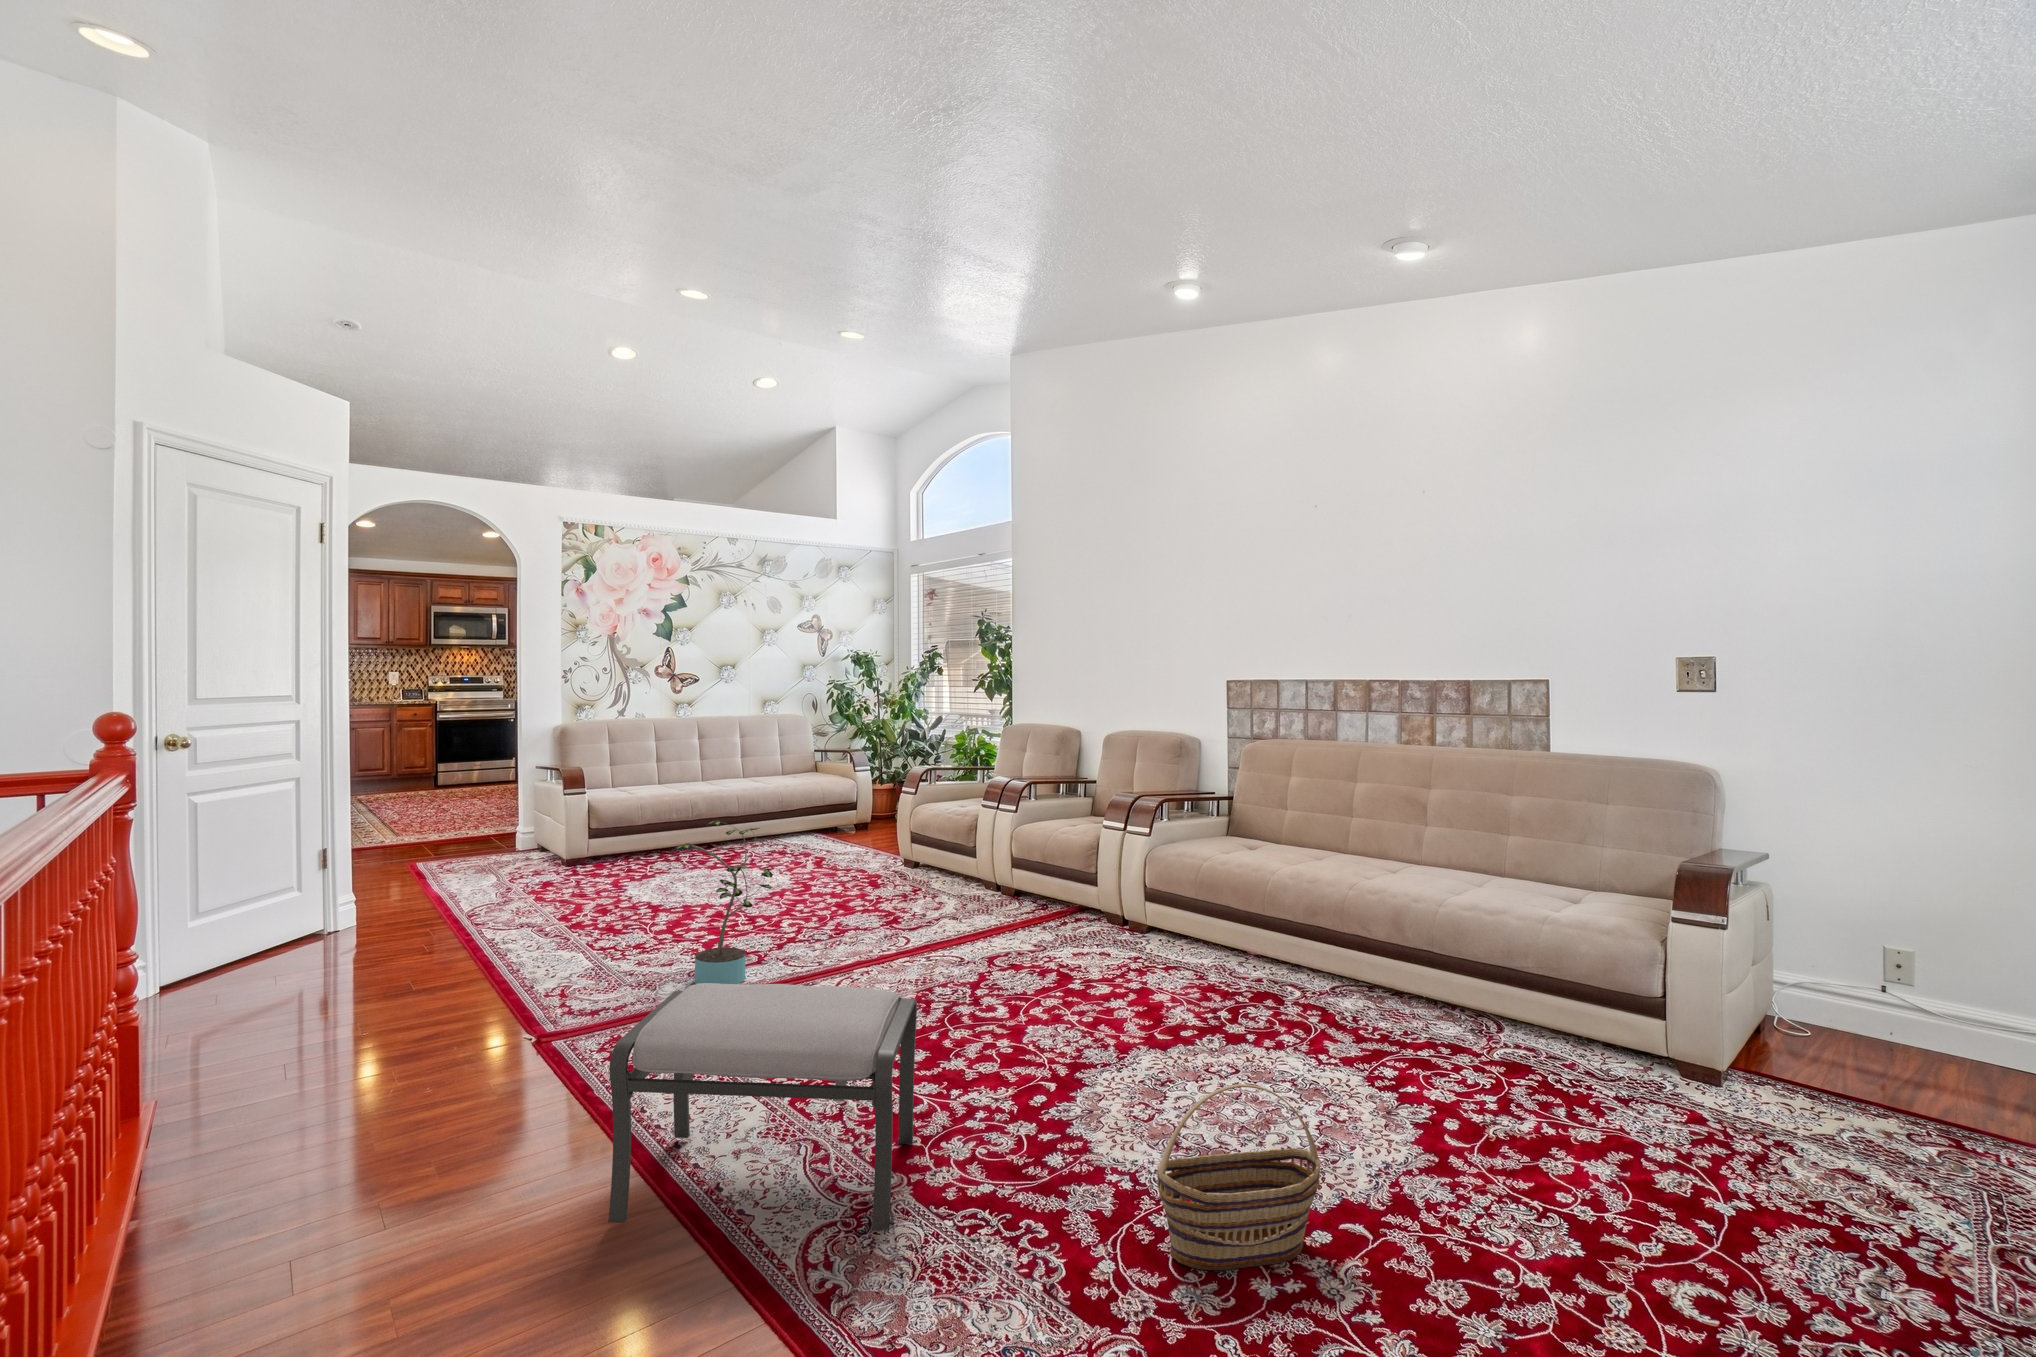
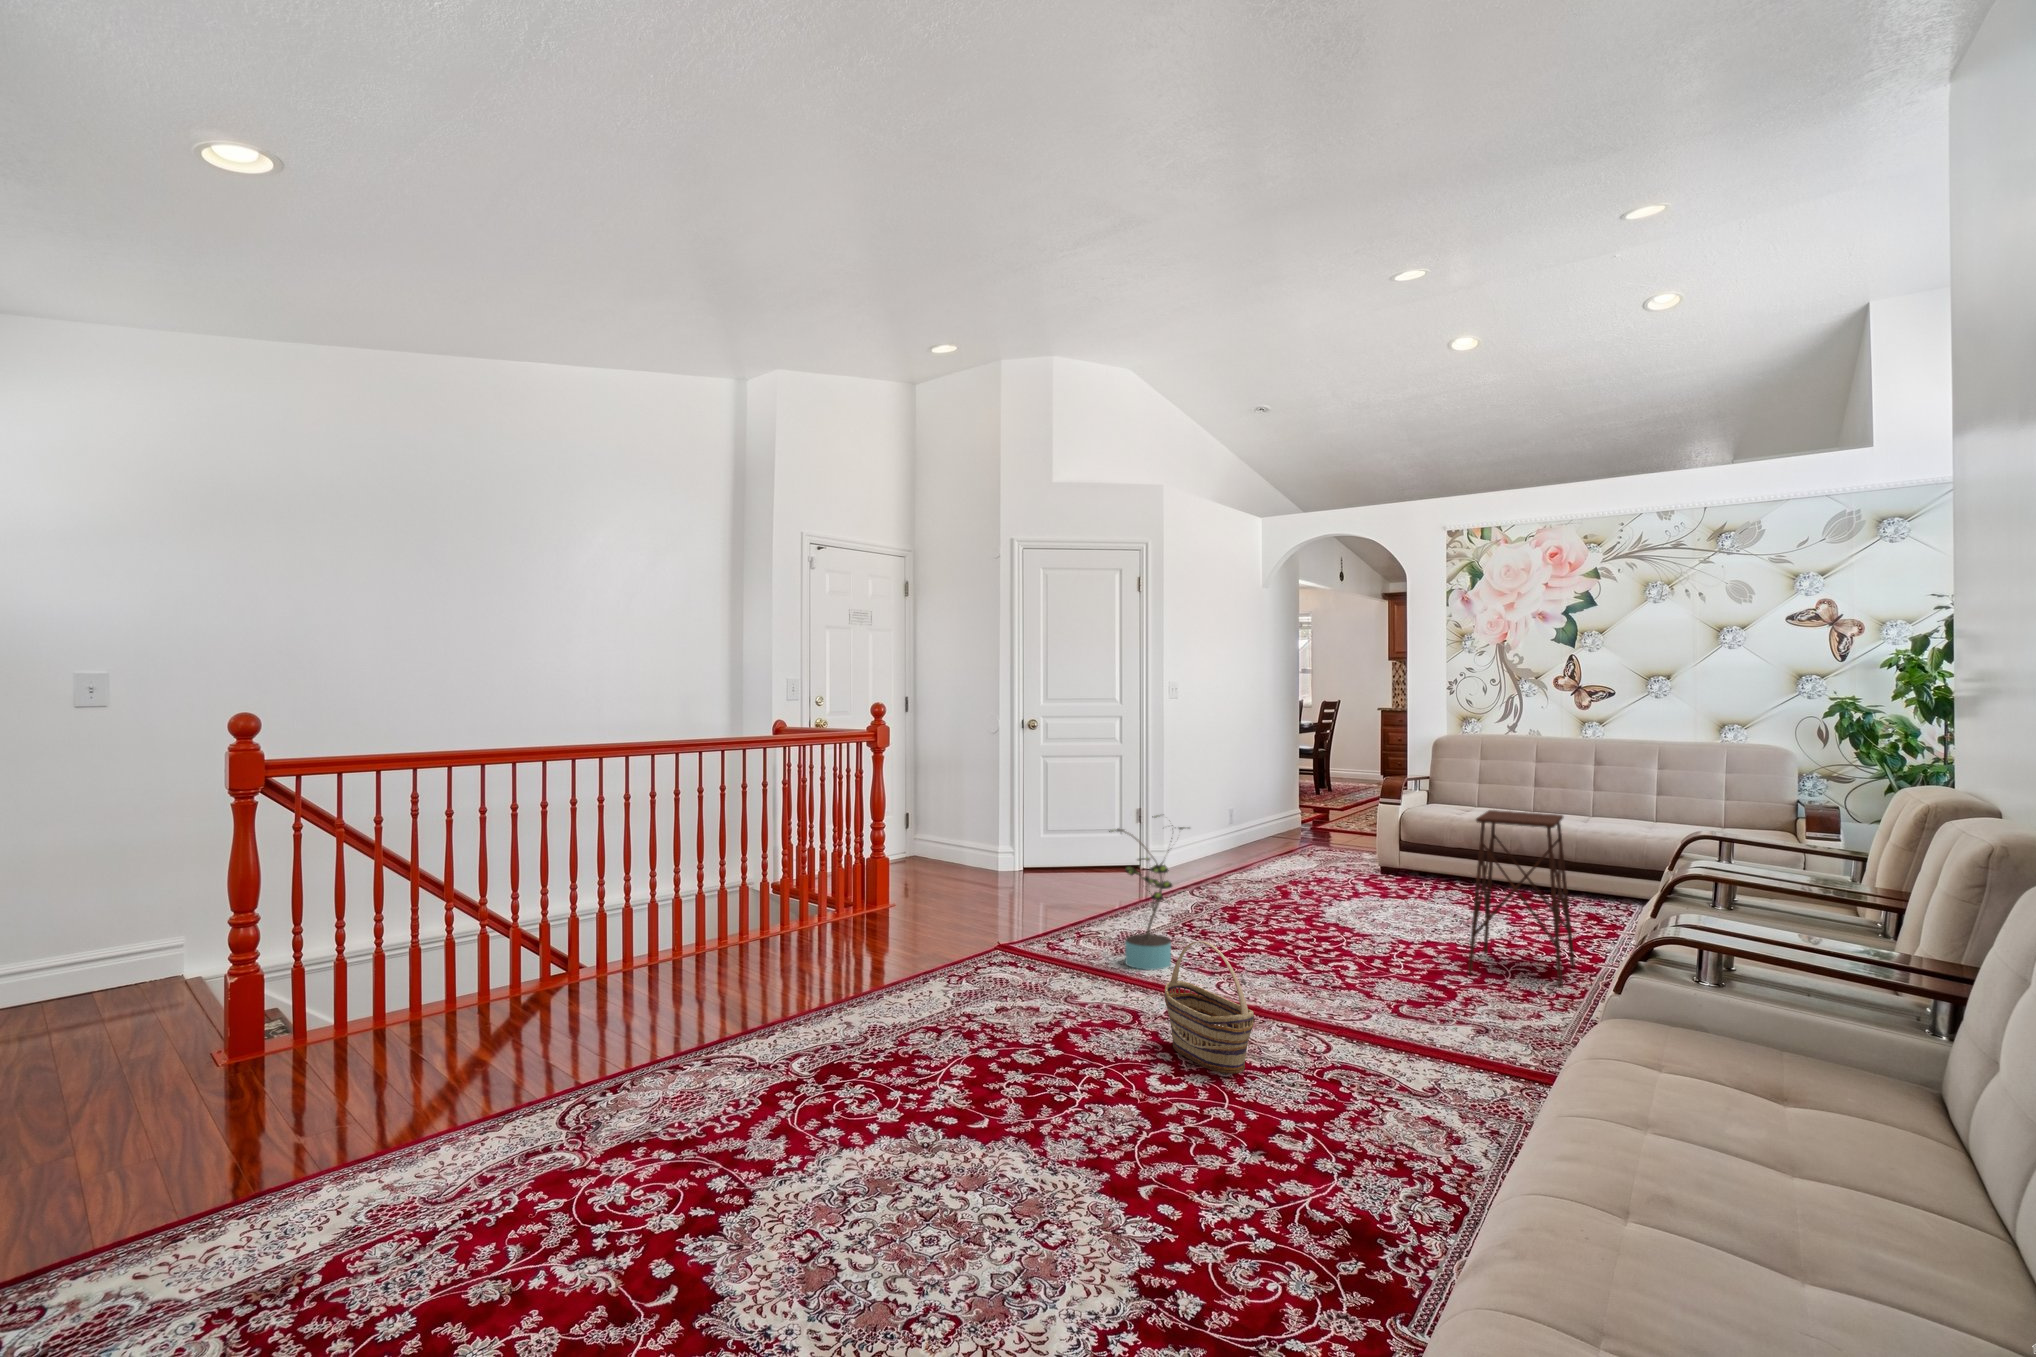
side table: none [863,776,950,905] -> present [1468,810,1575,988]
ottoman: present [608,983,917,1230] -> none [713,896,858,1088]
basket: present [1157,1084,1320,1270] -> present [1165,941,1254,1074]

